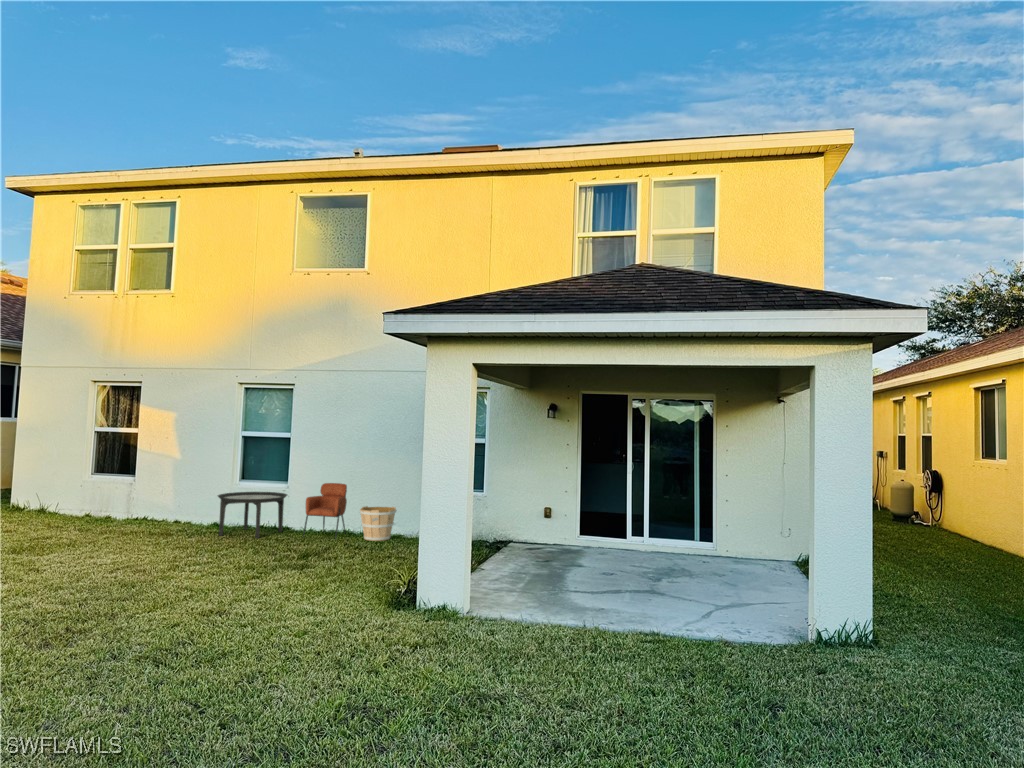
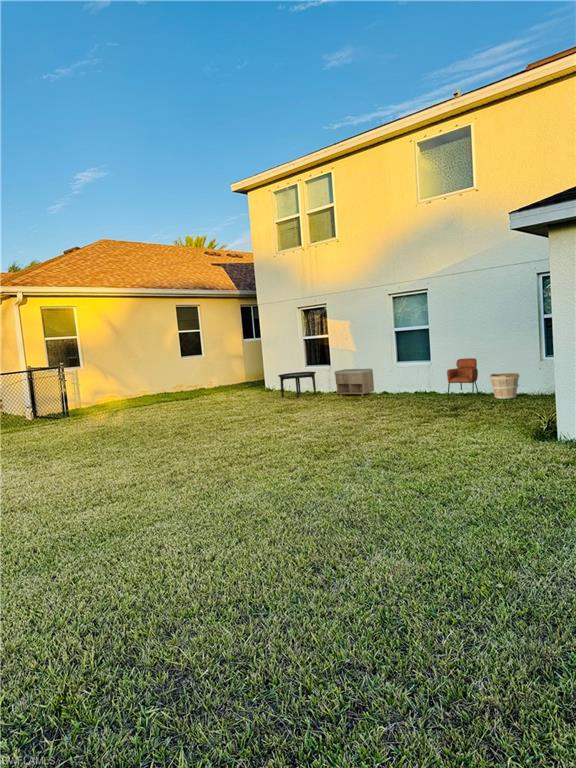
storage bench: none [137,485,201,528] -> present [334,369,374,396]
round table: present [218,492,287,538] -> present [278,372,316,398]

